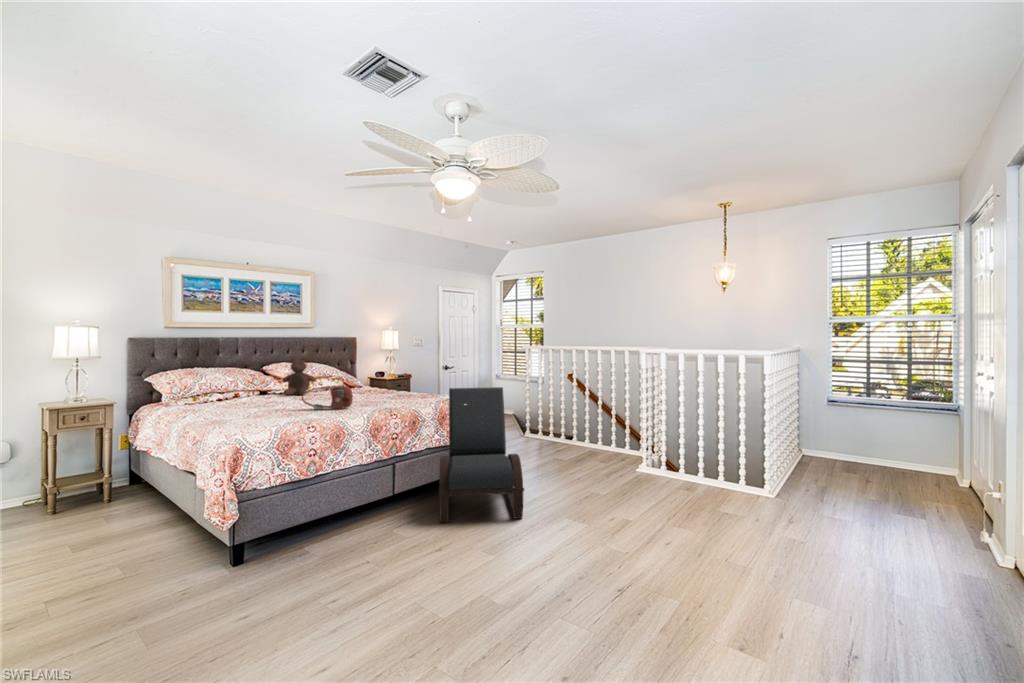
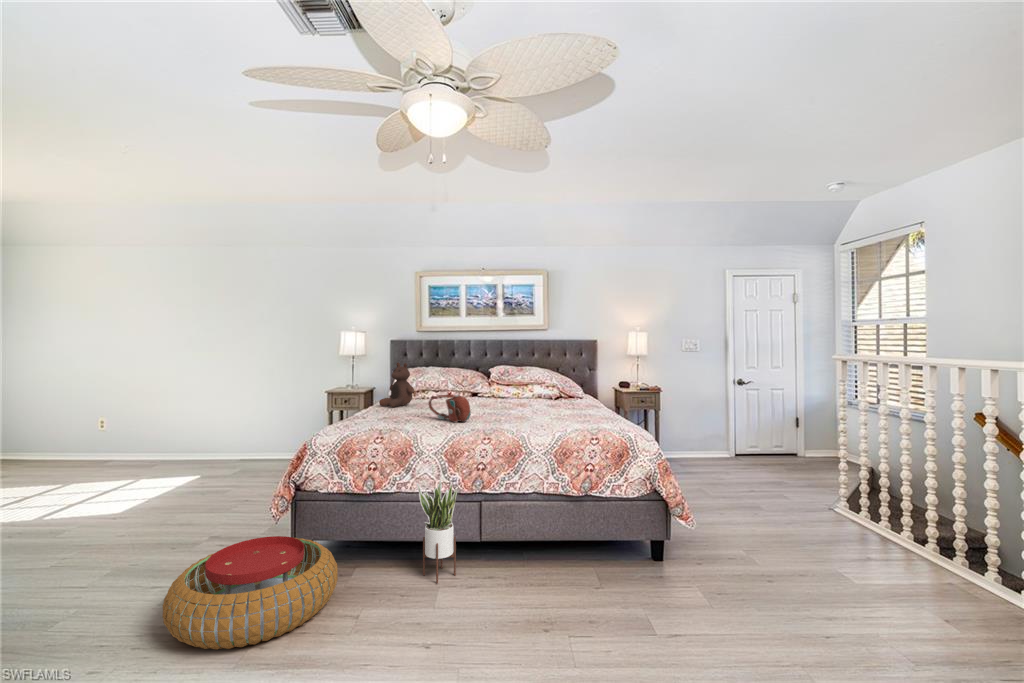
stuffed bear: present [282,357,315,395] -> present [379,363,414,407]
lounge chair: present [438,387,524,522] -> none [482,412,658,655]
potted plant: none [369,449,392,530] -> present [417,480,457,583]
pouf: none [189,525,352,630] -> present [162,536,338,650]

